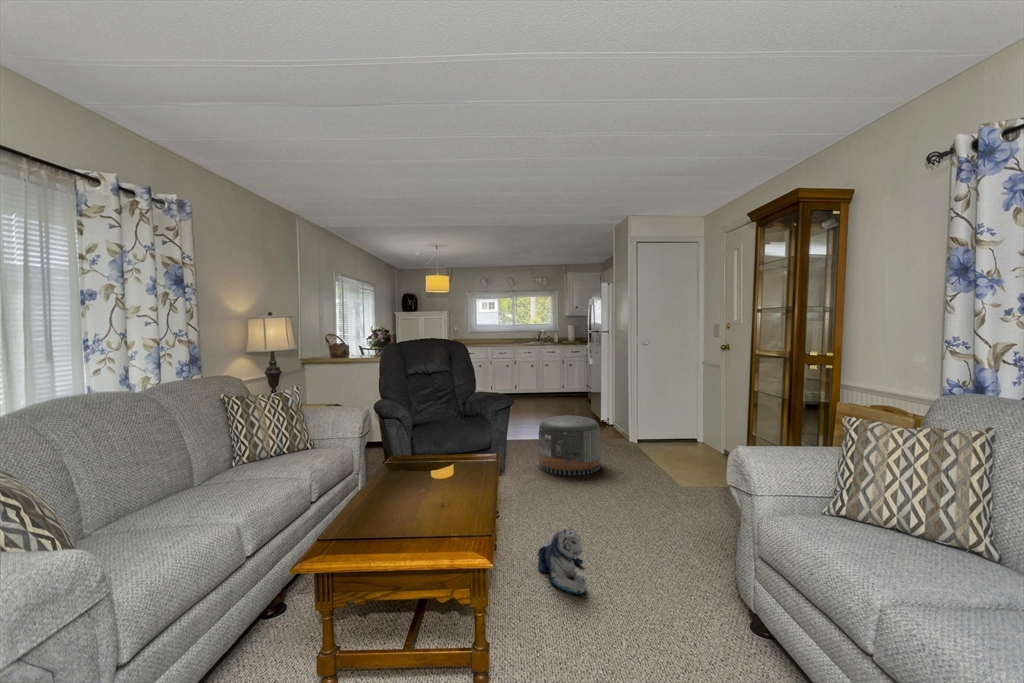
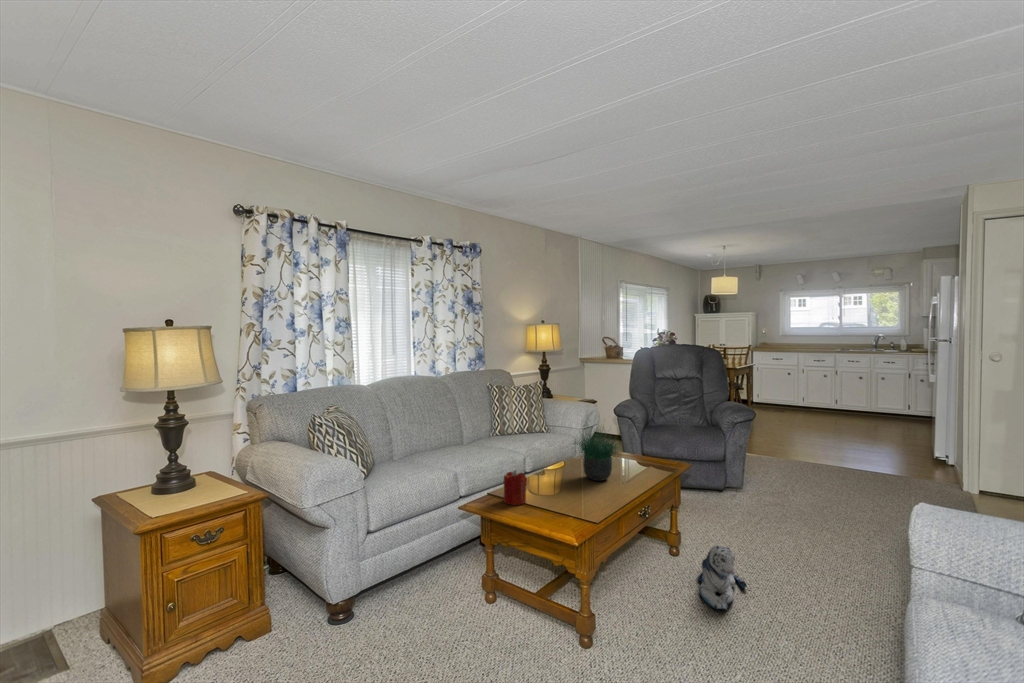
potted plant: none [382,410,462,492] -> present [576,431,620,481]
pouf: present [539,415,600,475] -> none [790,440,873,513]
candle: none [347,499,380,549] -> present [504,470,527,505]

